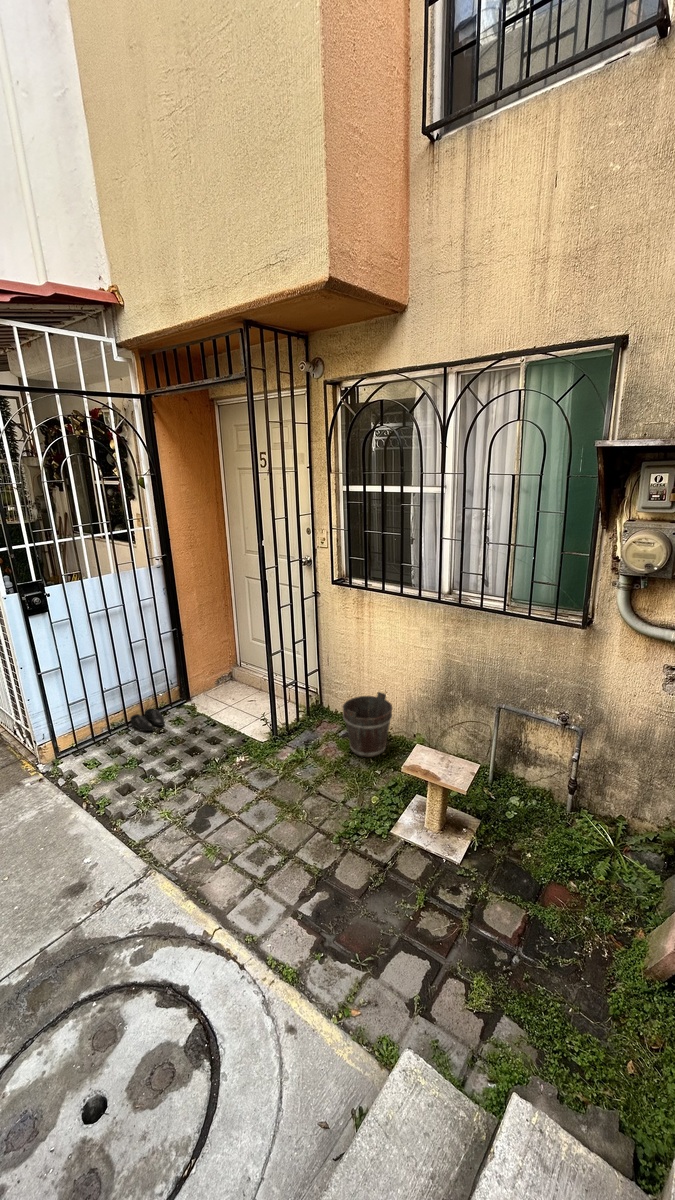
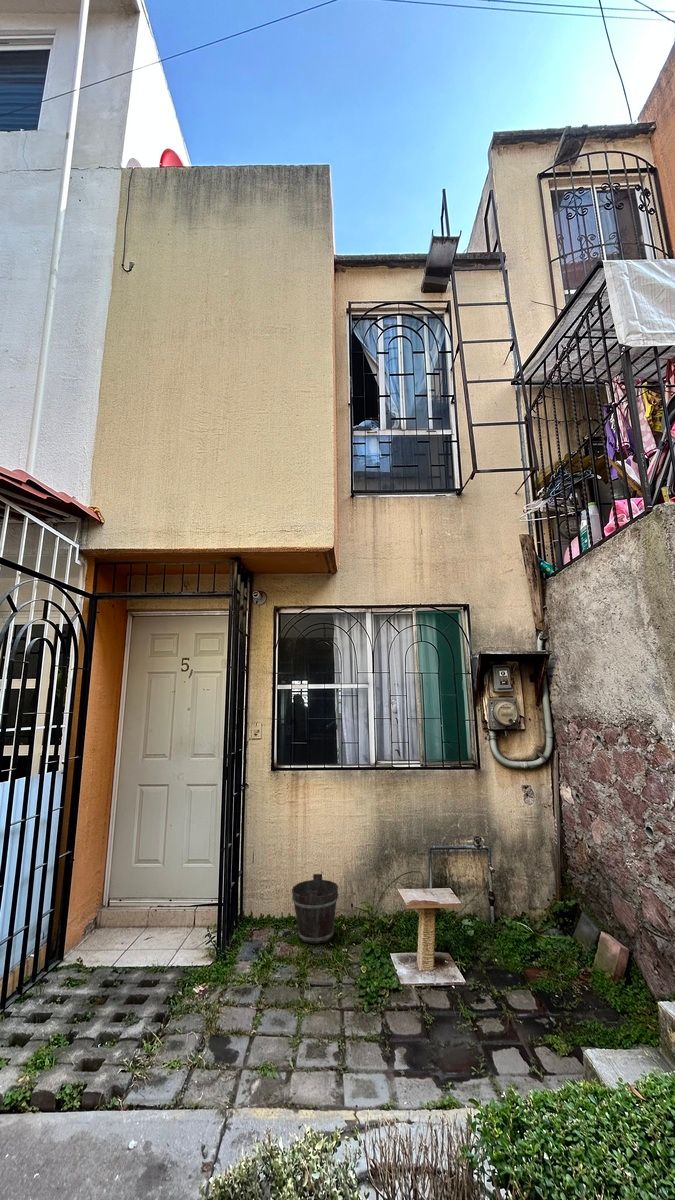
shoe: present [131,709,165,731] -> none [7,976,63,1011]

